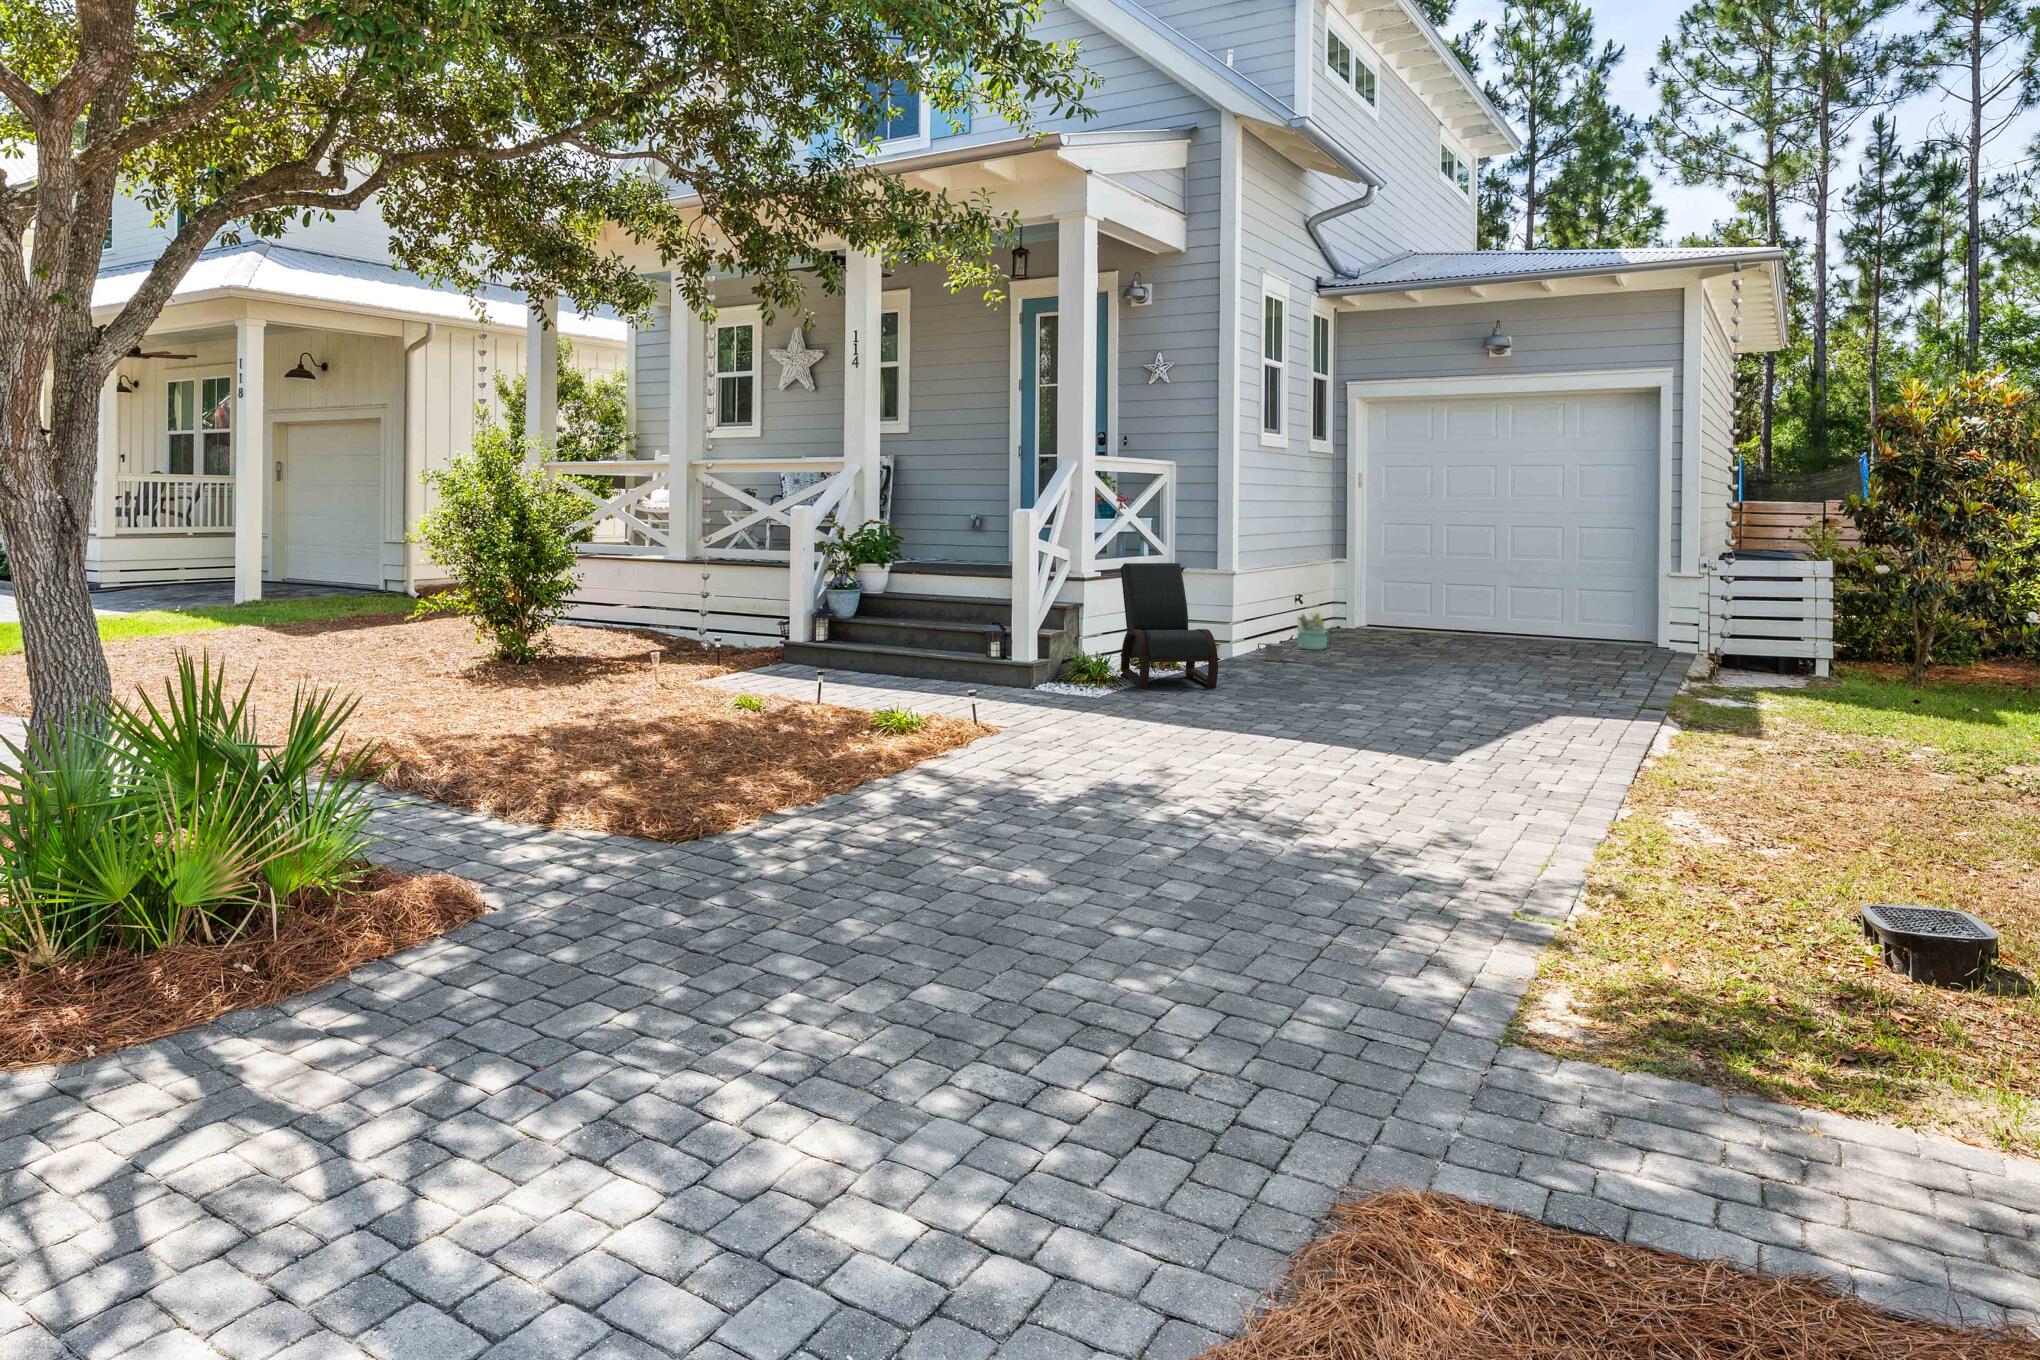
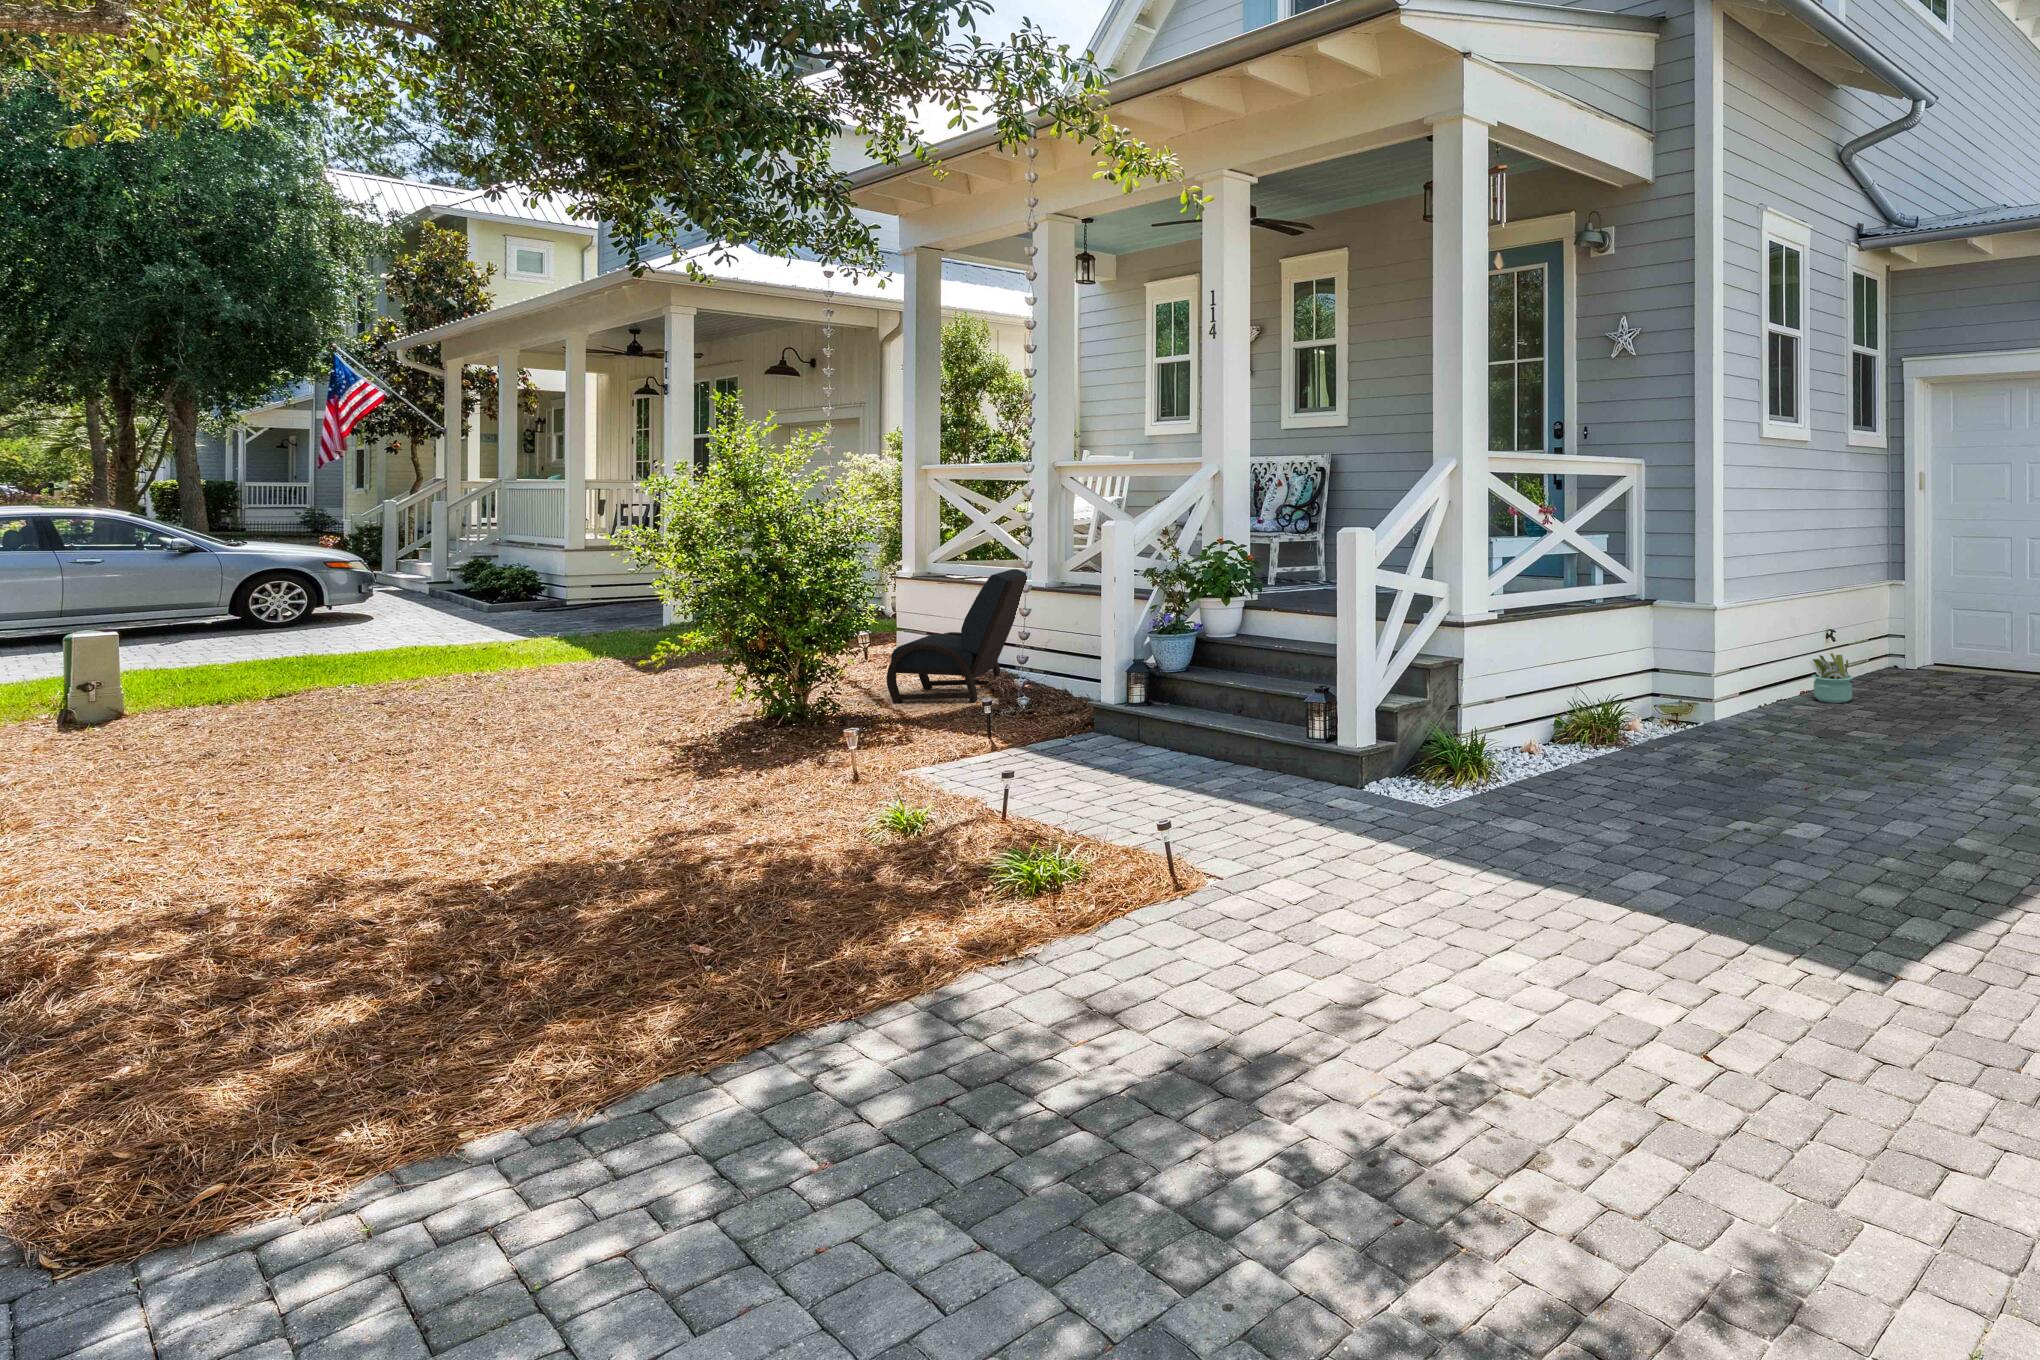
lounge chair: present [1120,563,1219,688] -> present [887,569,1027,704]
watering can: present [1258,643,1302,662] -> none [1746,698,1801,724]

